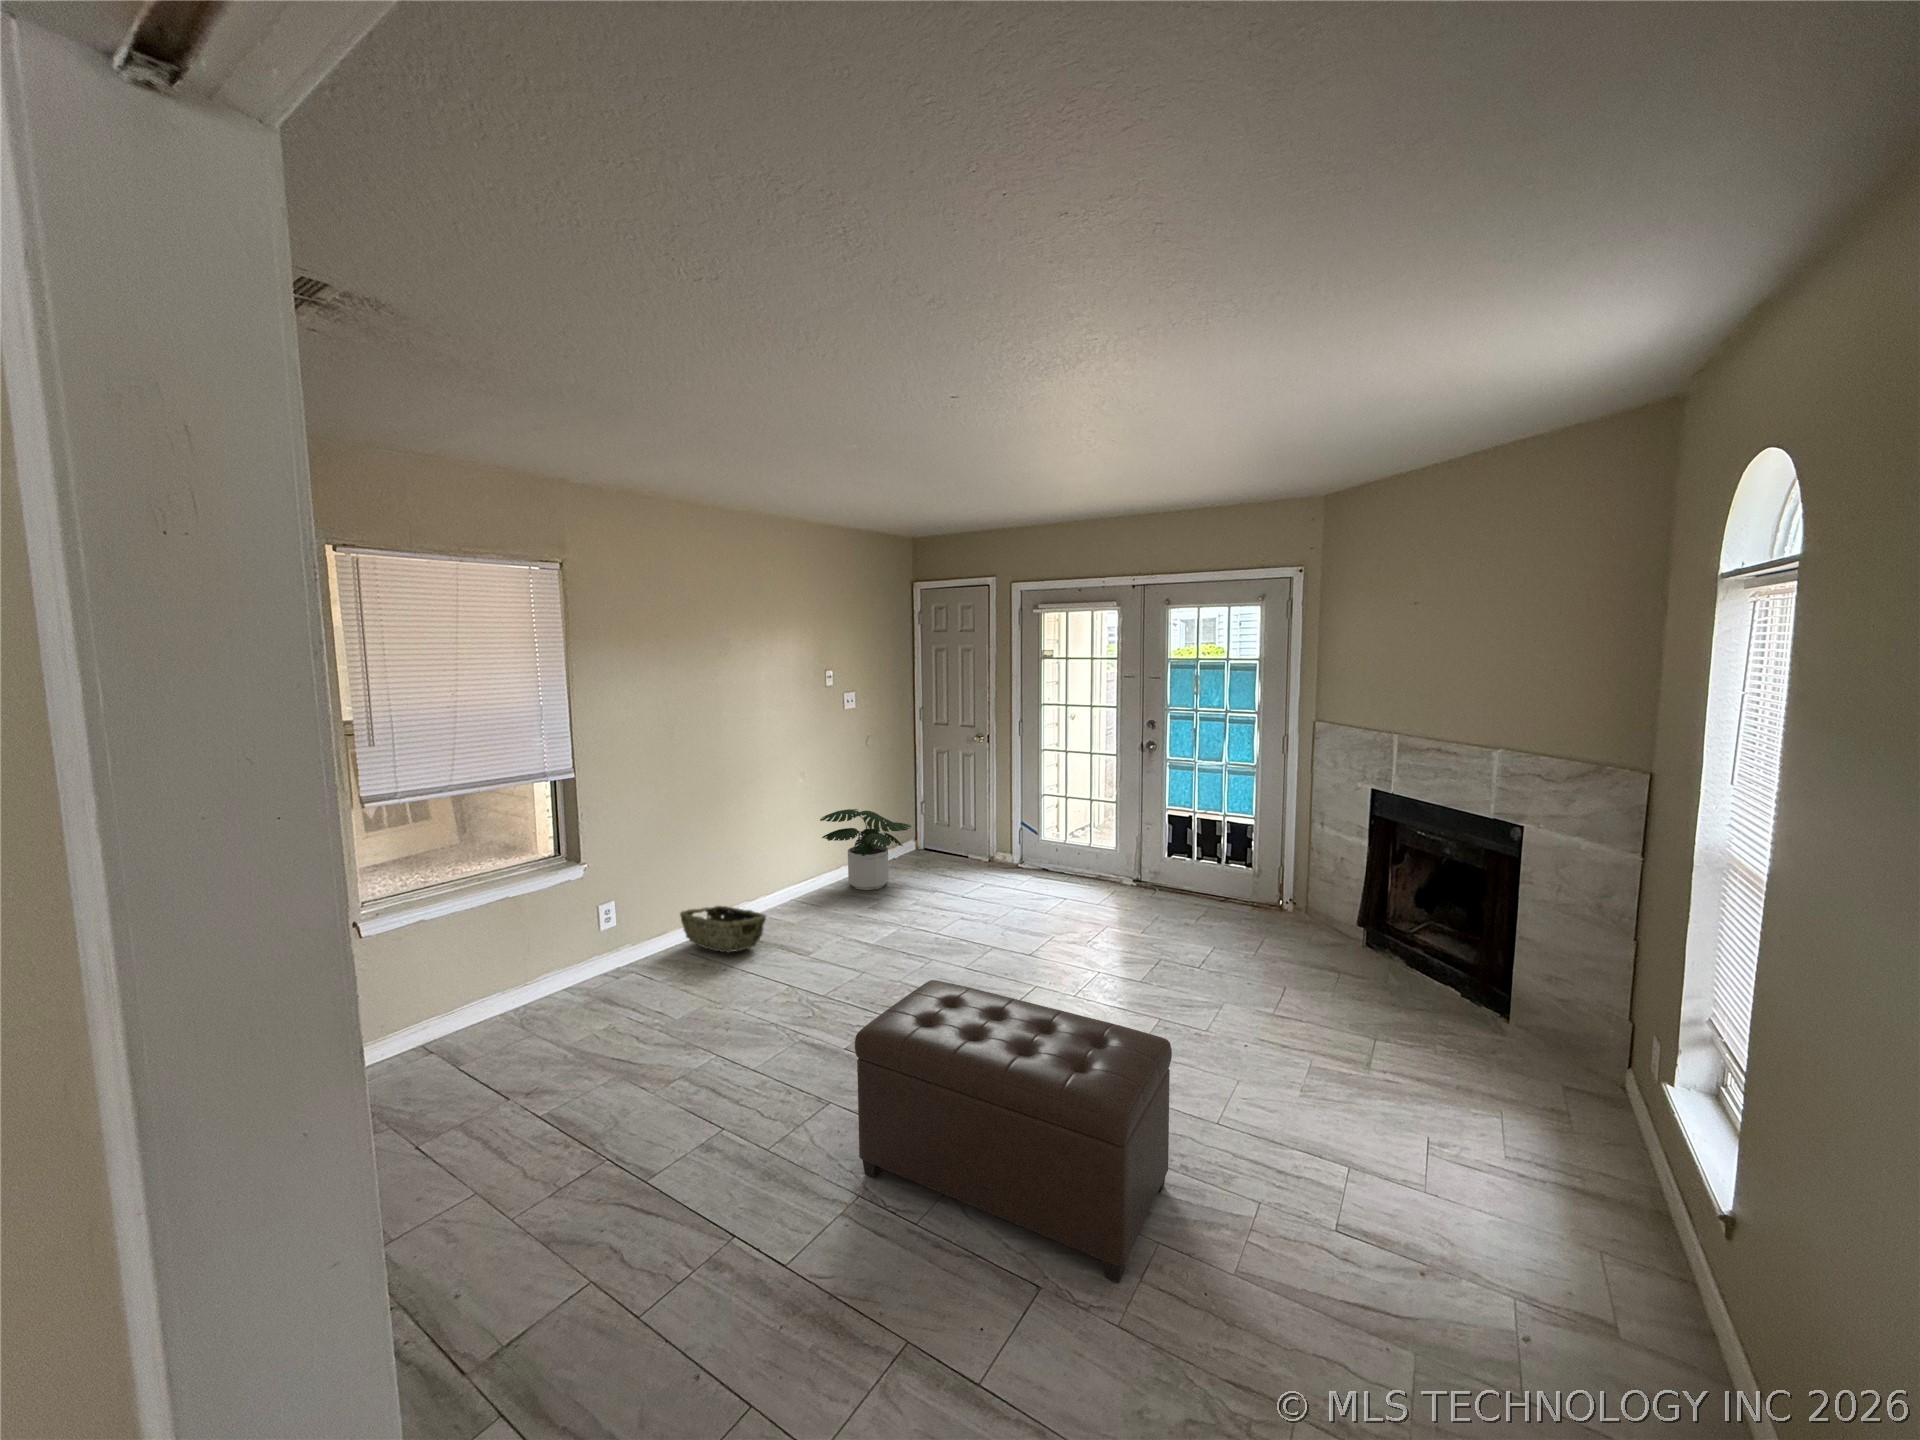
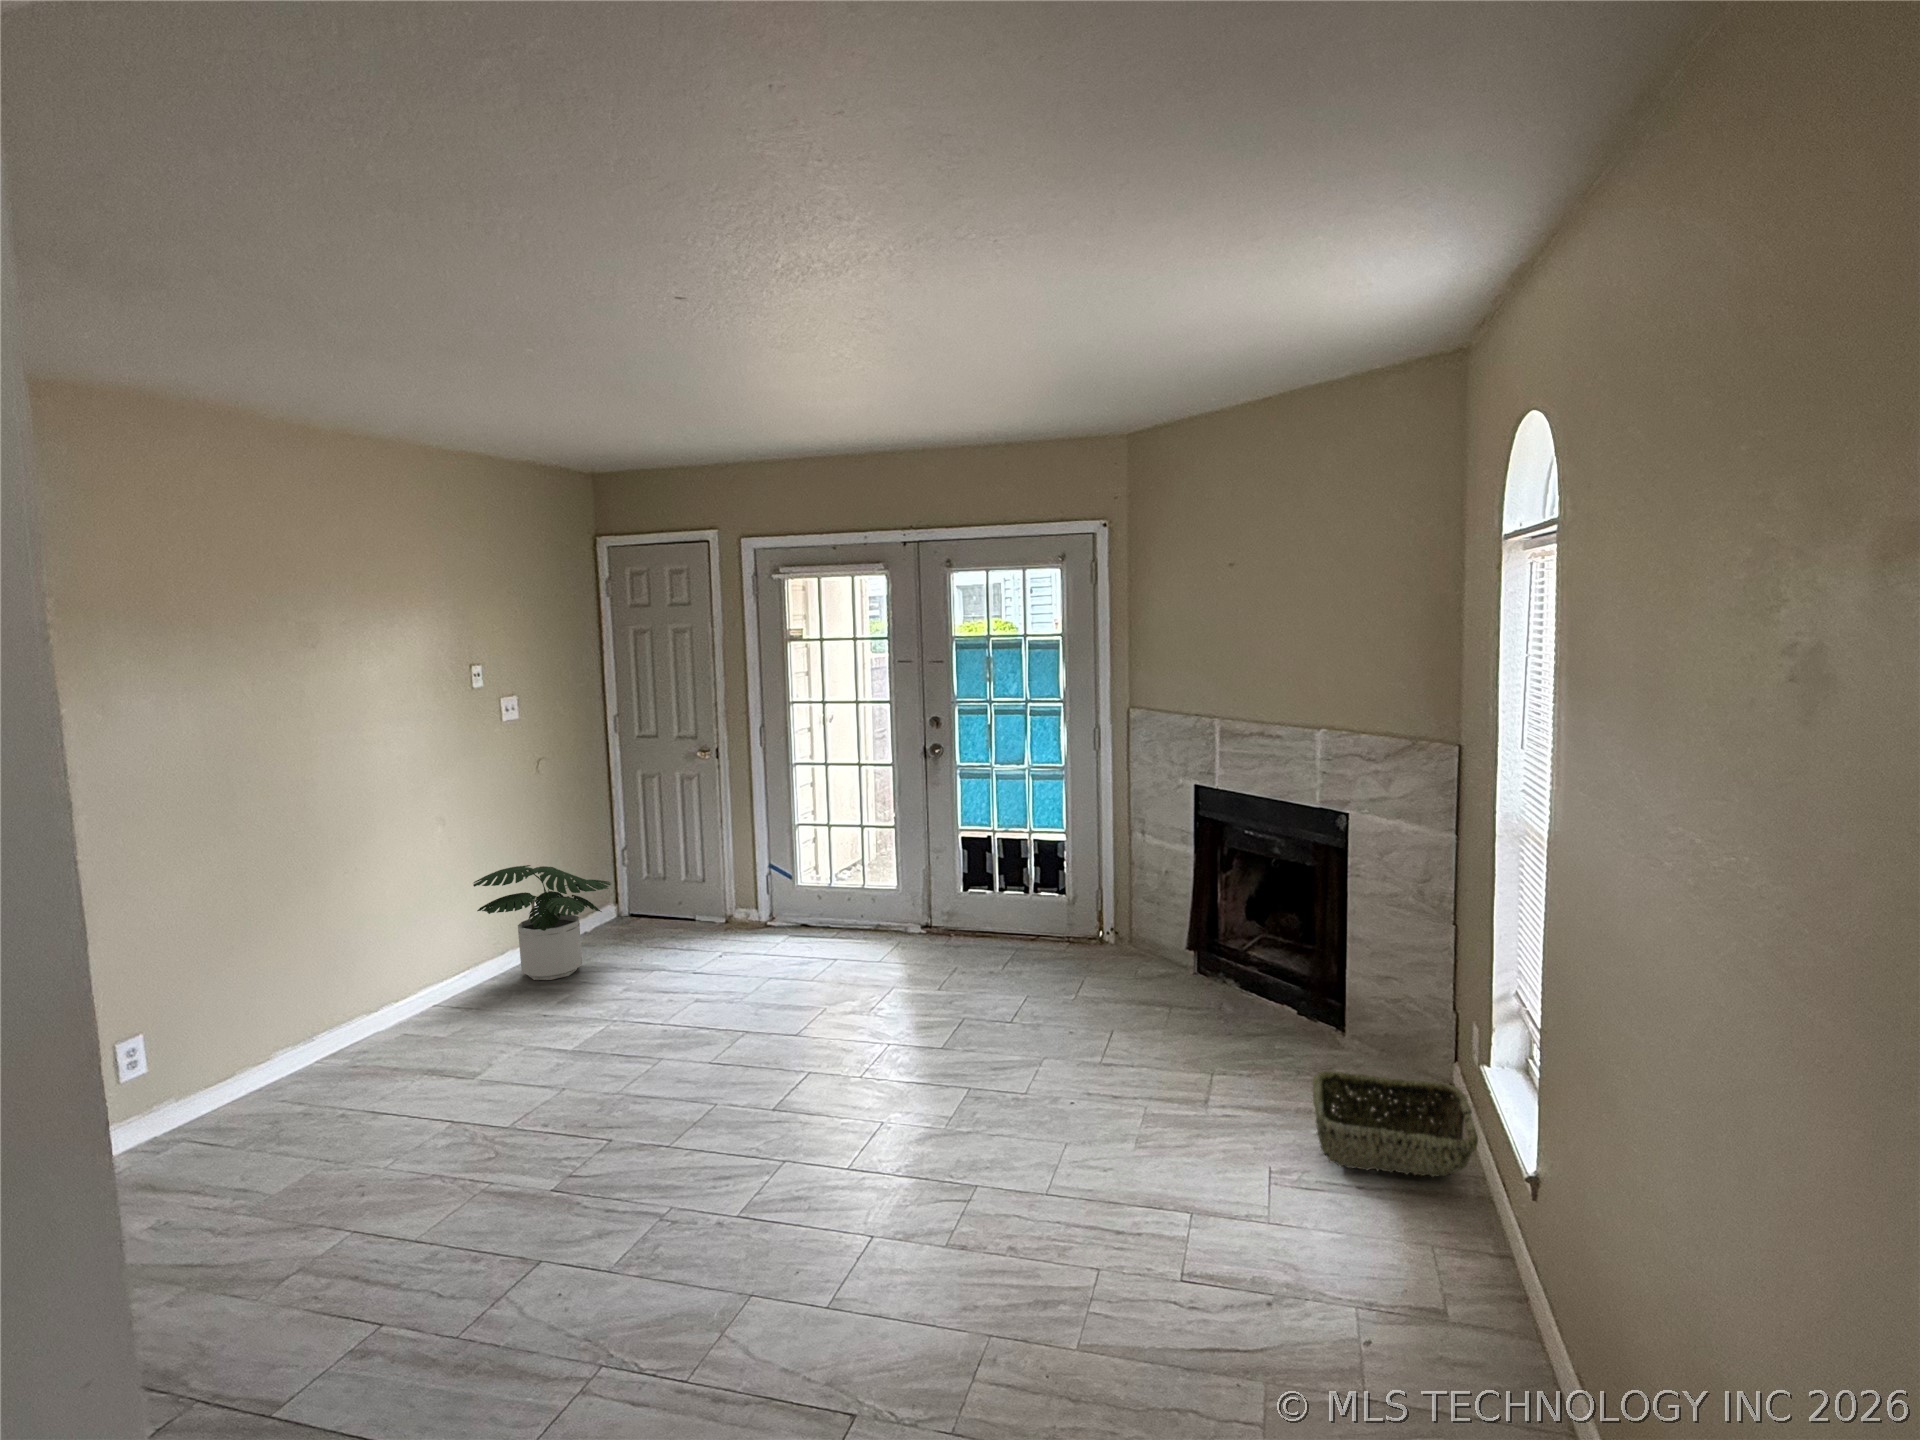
woven basket: present [680,906,766,952] -> present [1312,1071,1478,1177]
ottoman: present [855,980,1172,1283] -> none [584,1070,993,1387]

